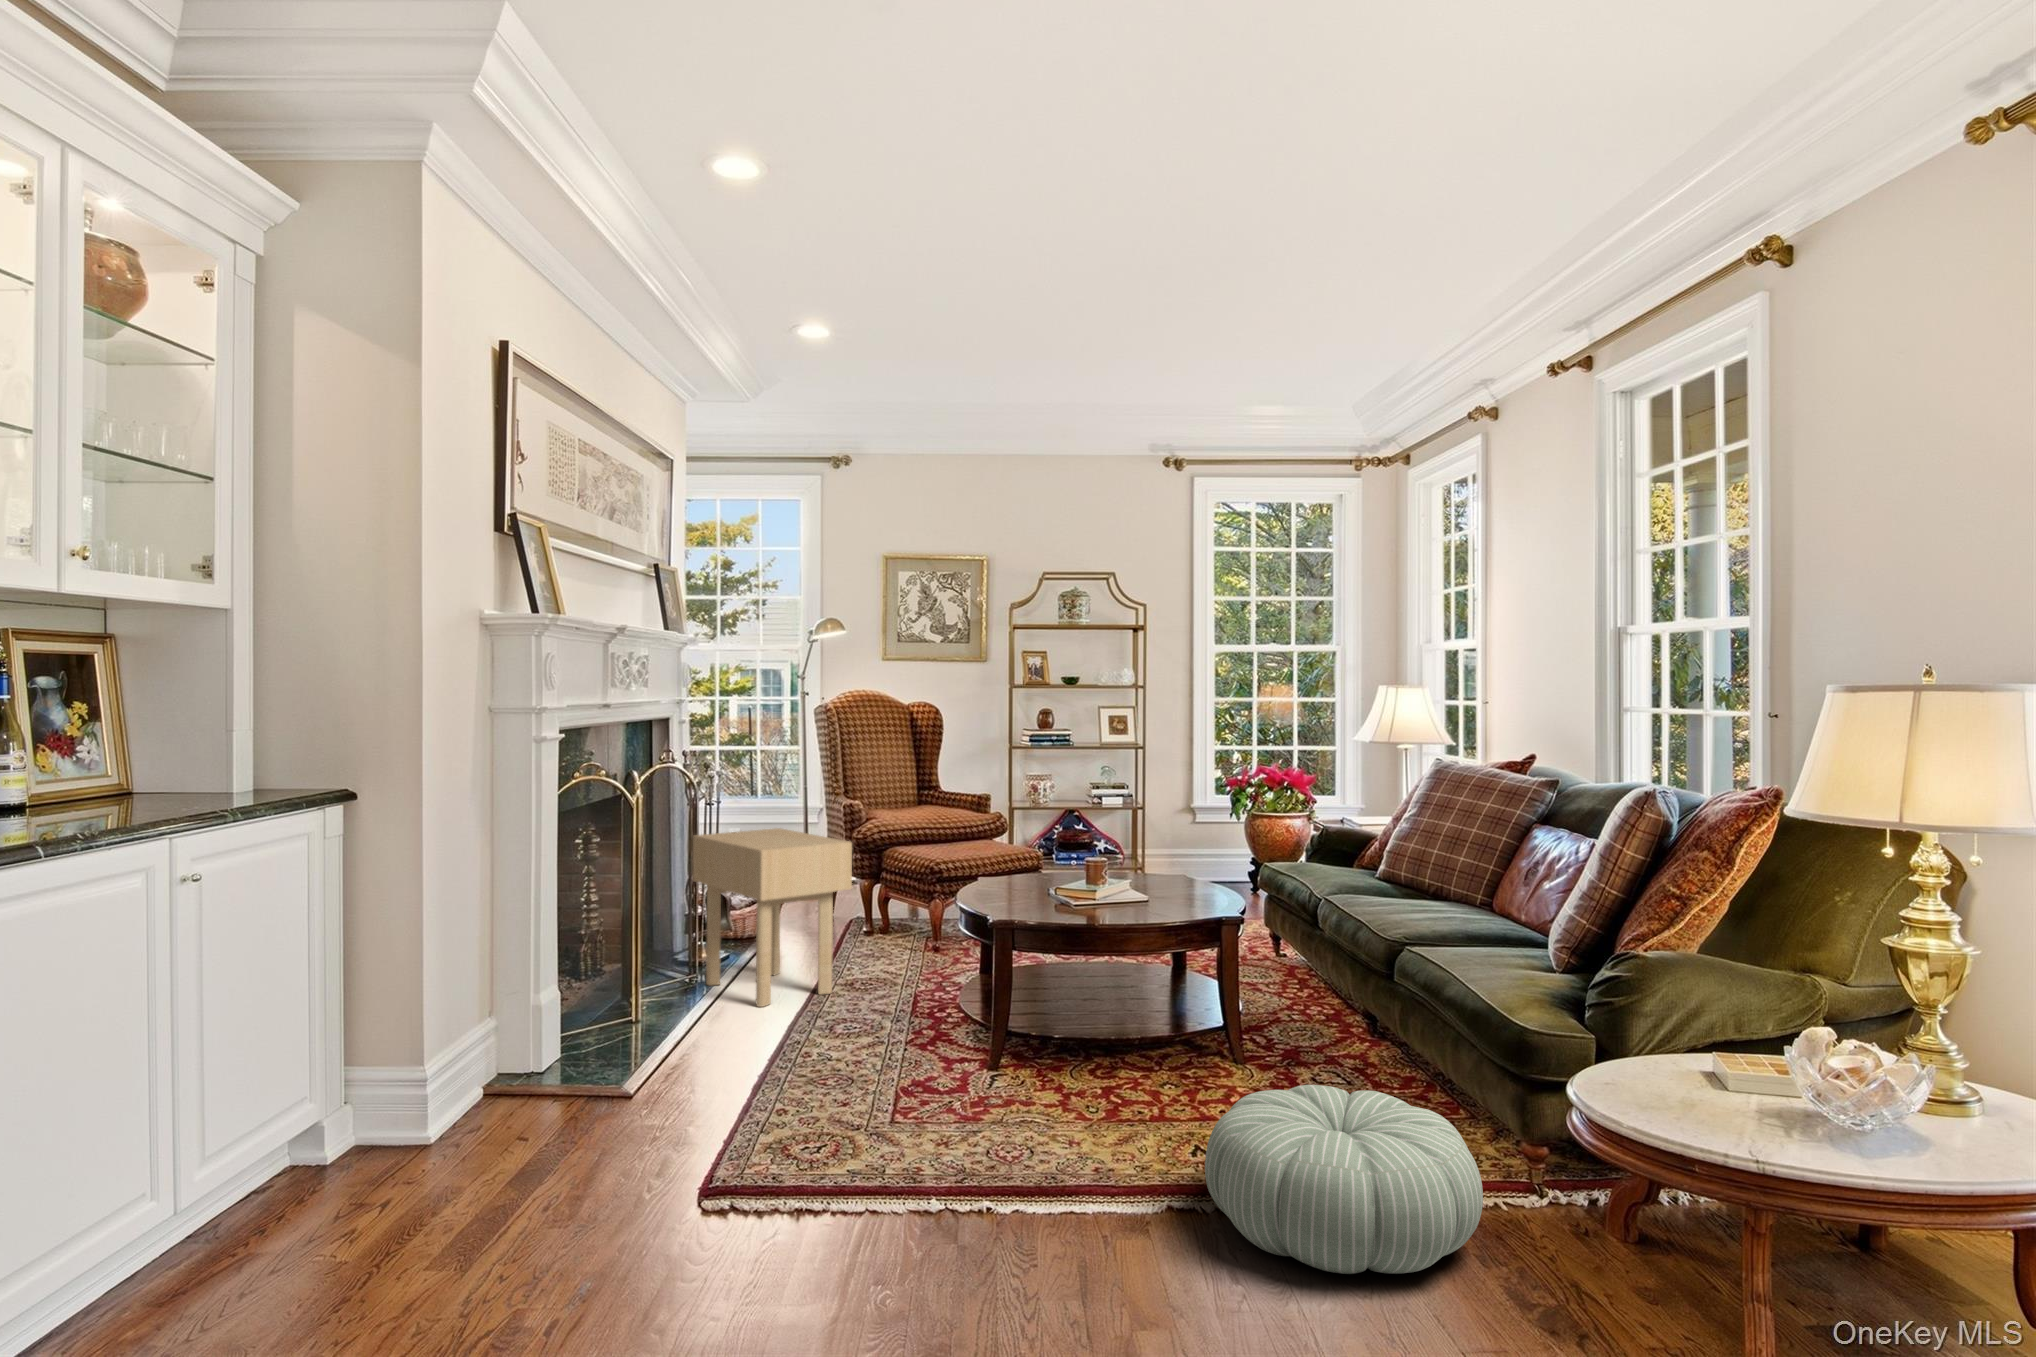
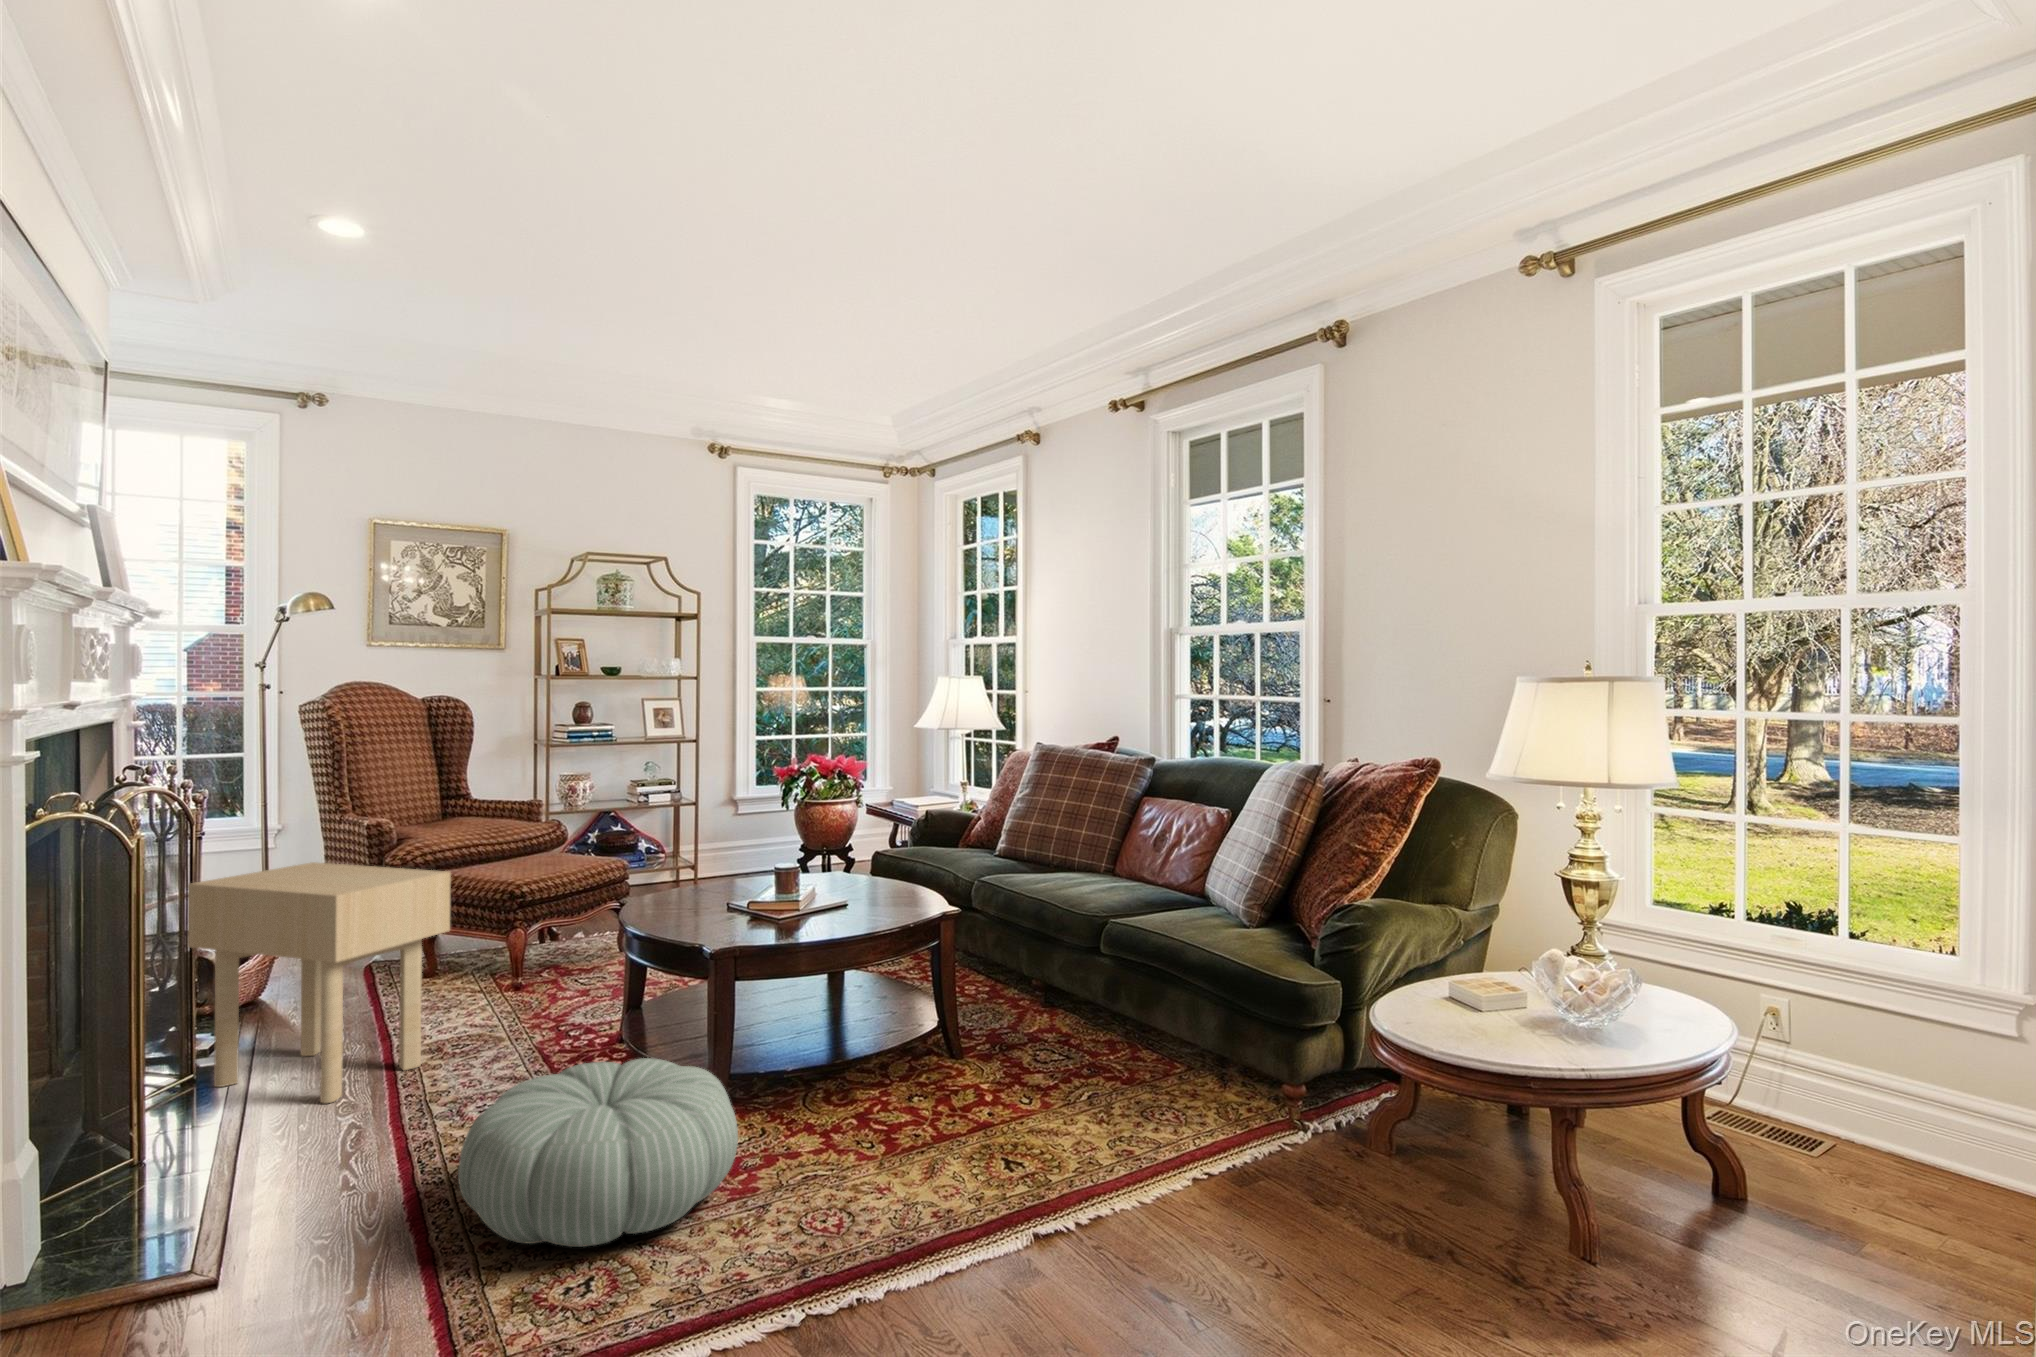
pouf: present [1205,1085,1483,1274] -> present [458,1058,738,1247]

